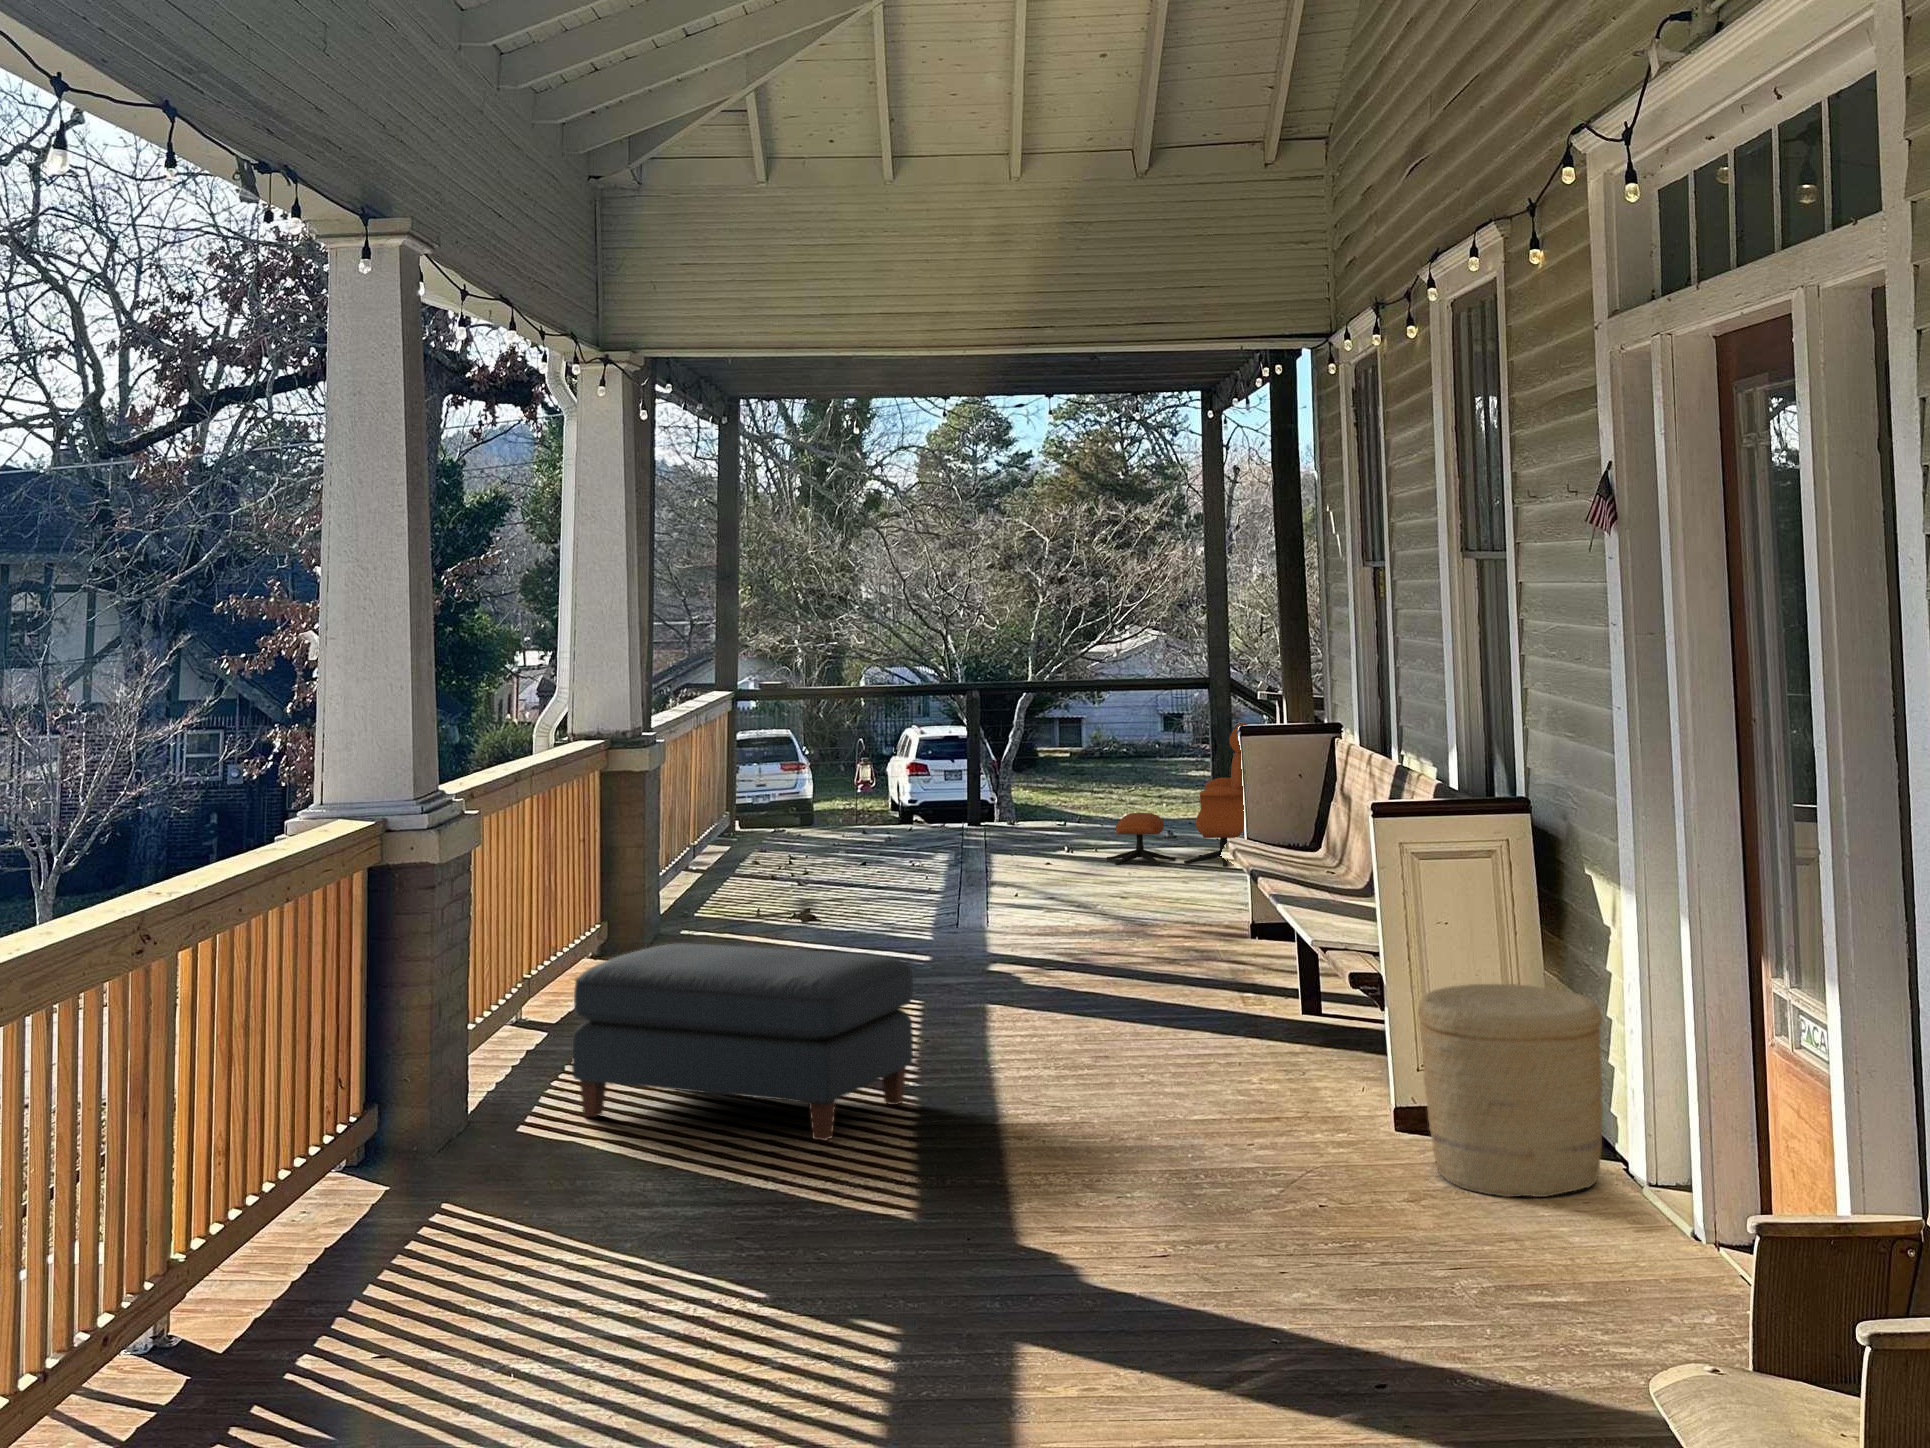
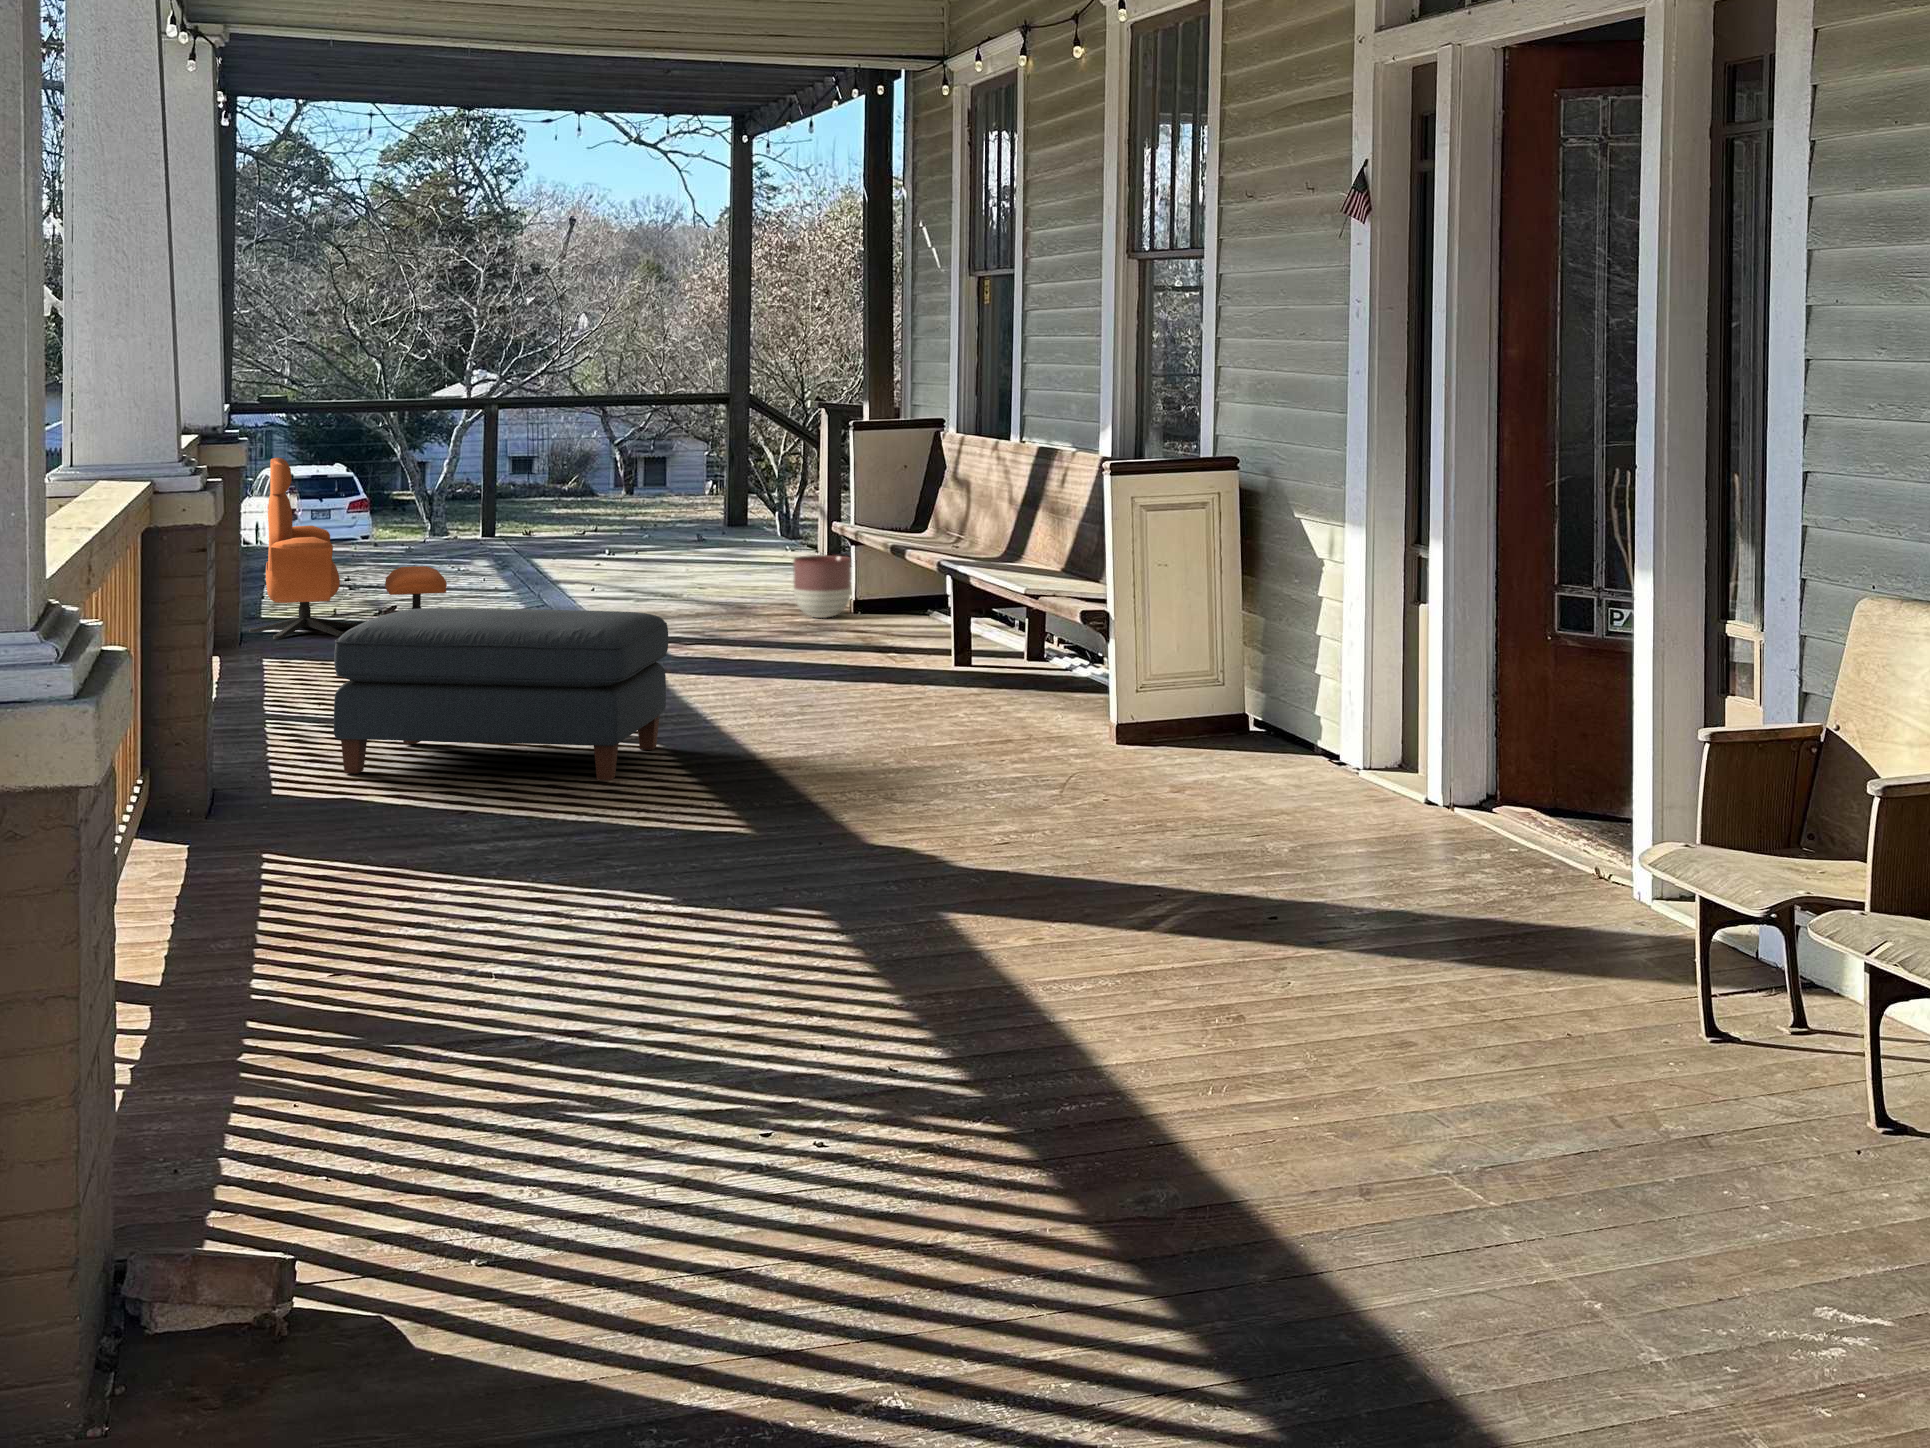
lounge chair: present [1107,723,1247,867] -> present [249,457,447,639]
planter: none [1175,874,1238,944] -> present [793,555,852,618]
woven basket: present [1418,984,1602,1197] -> none [1172,614,1329,787]

